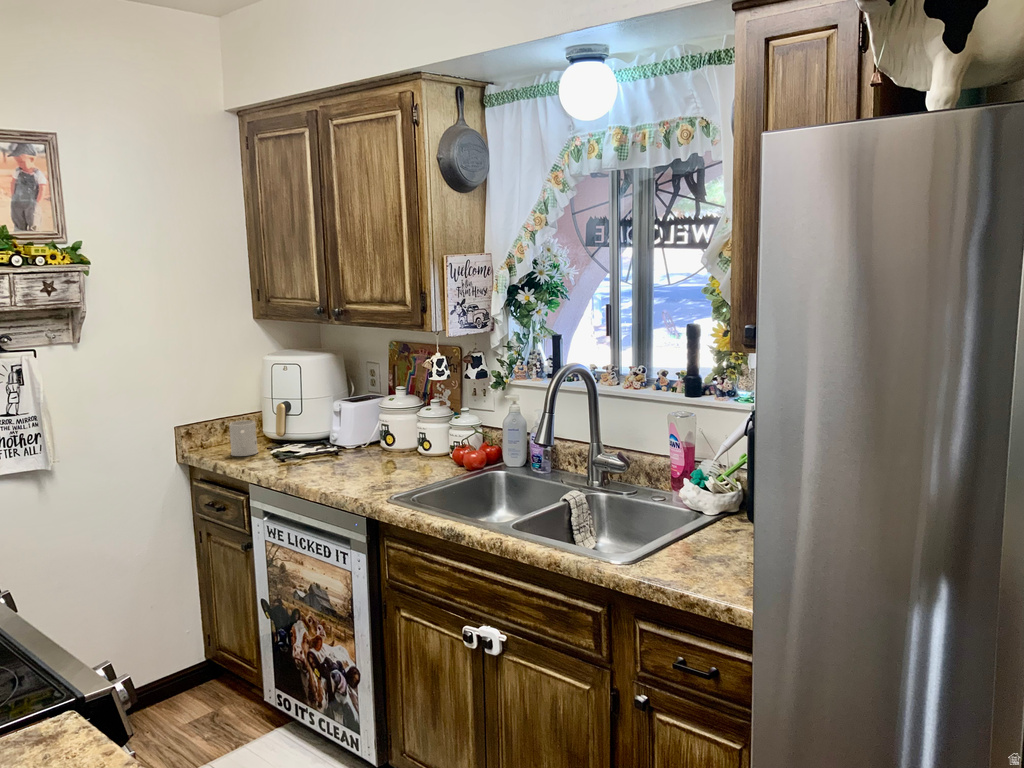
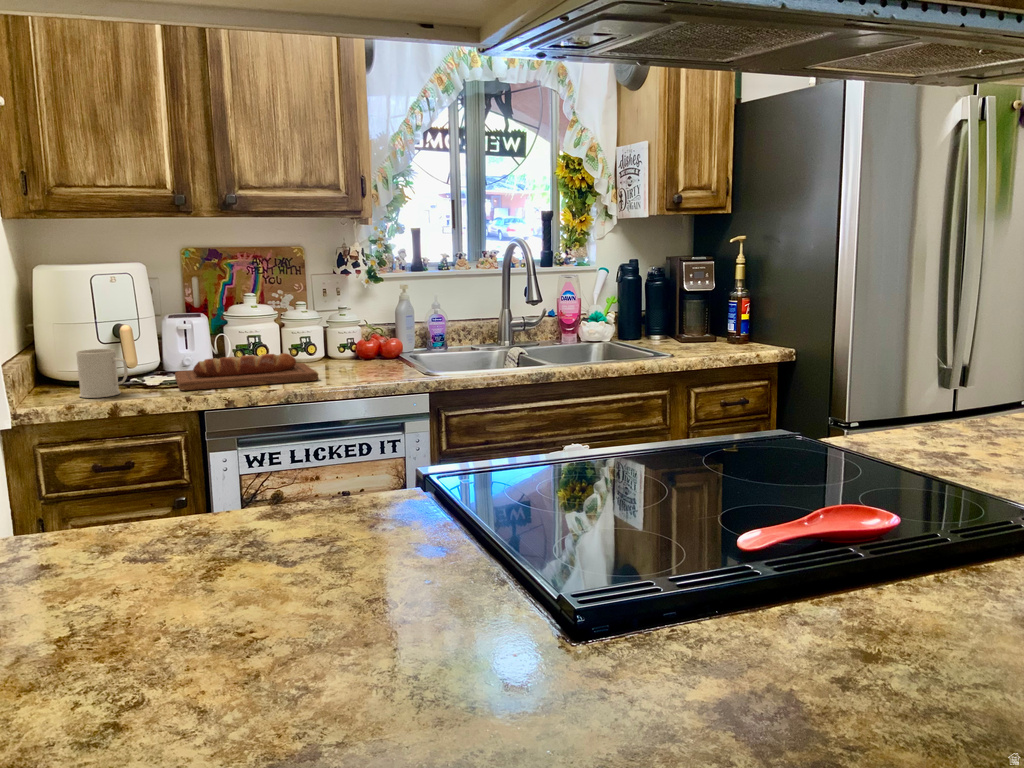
bread loaf: none [264,442,376,479] -> present [175,353,318,391]

